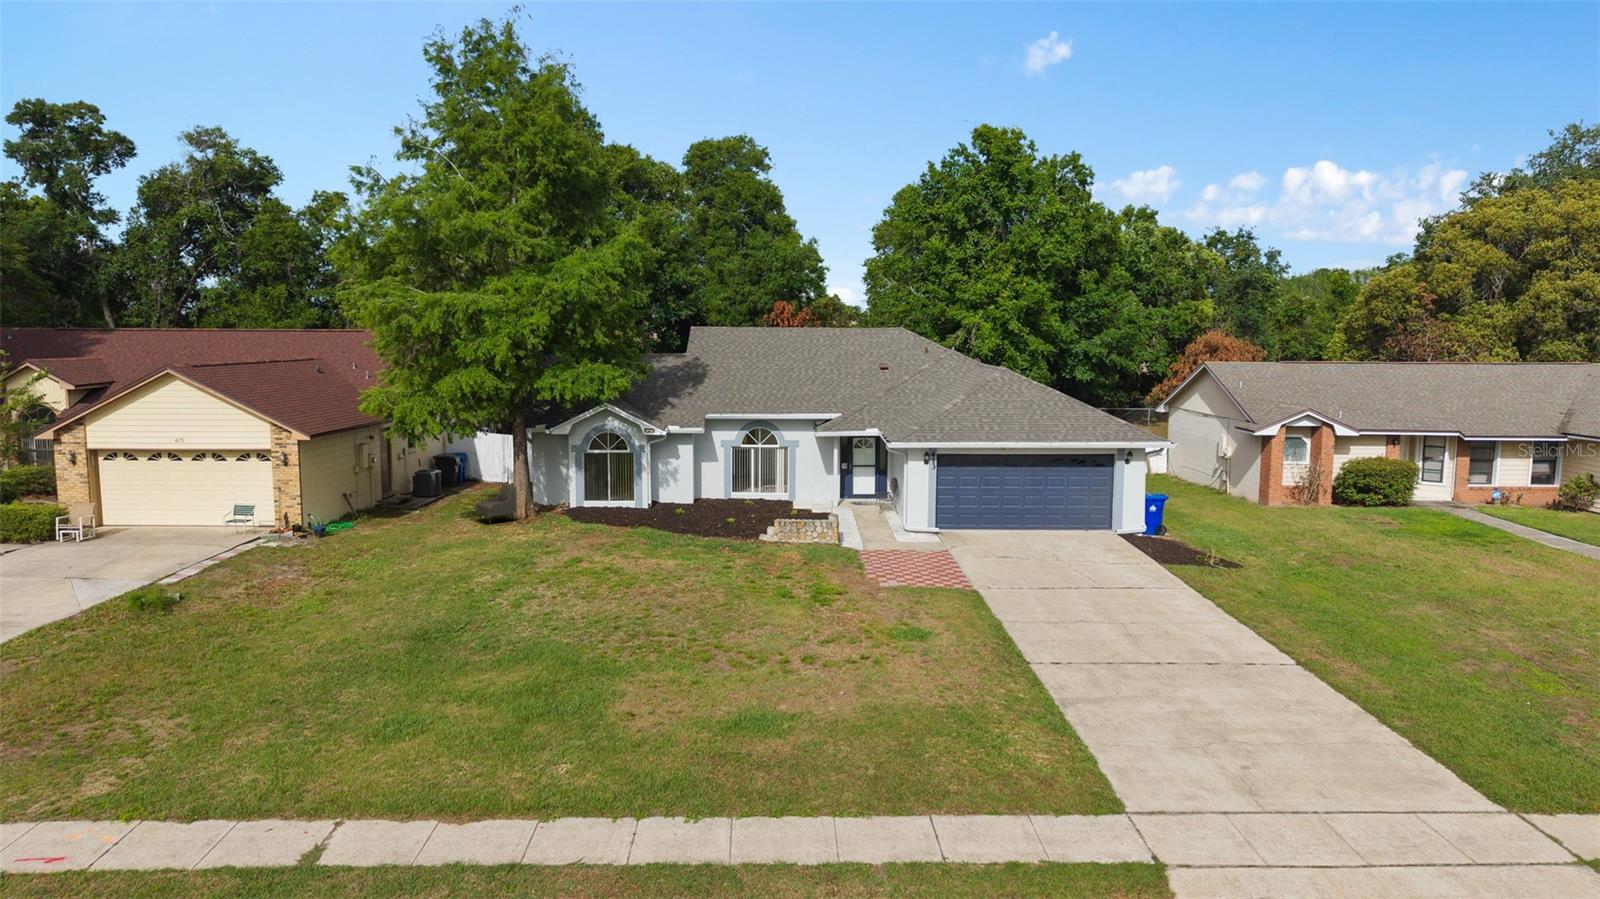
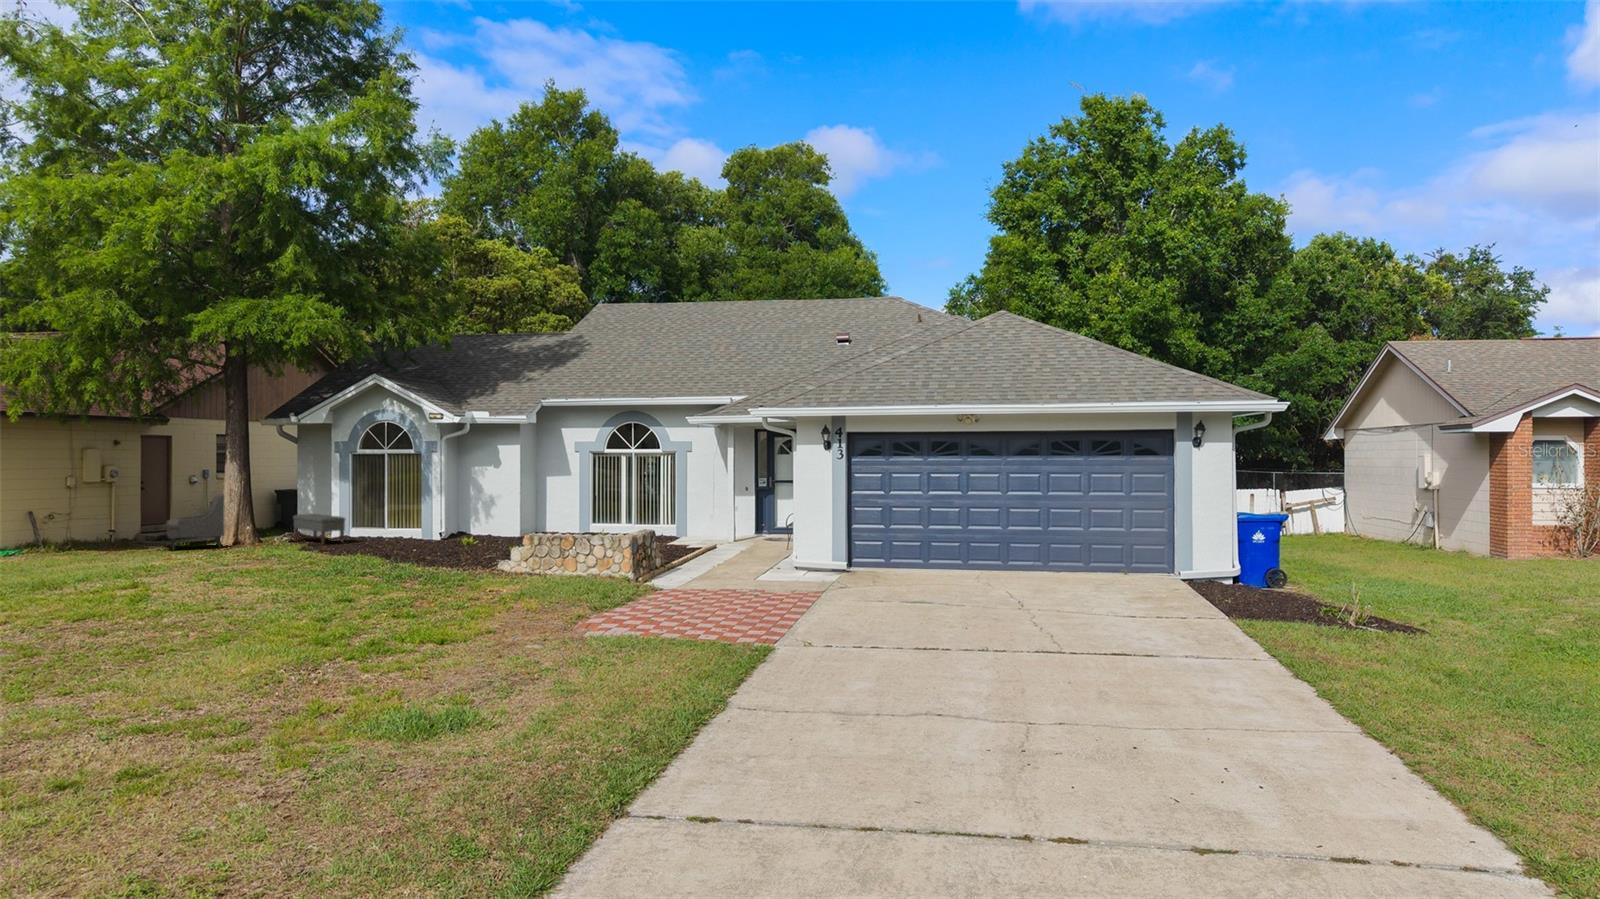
bench: none [542,492,584,516] -> present [293,514,345,545]

